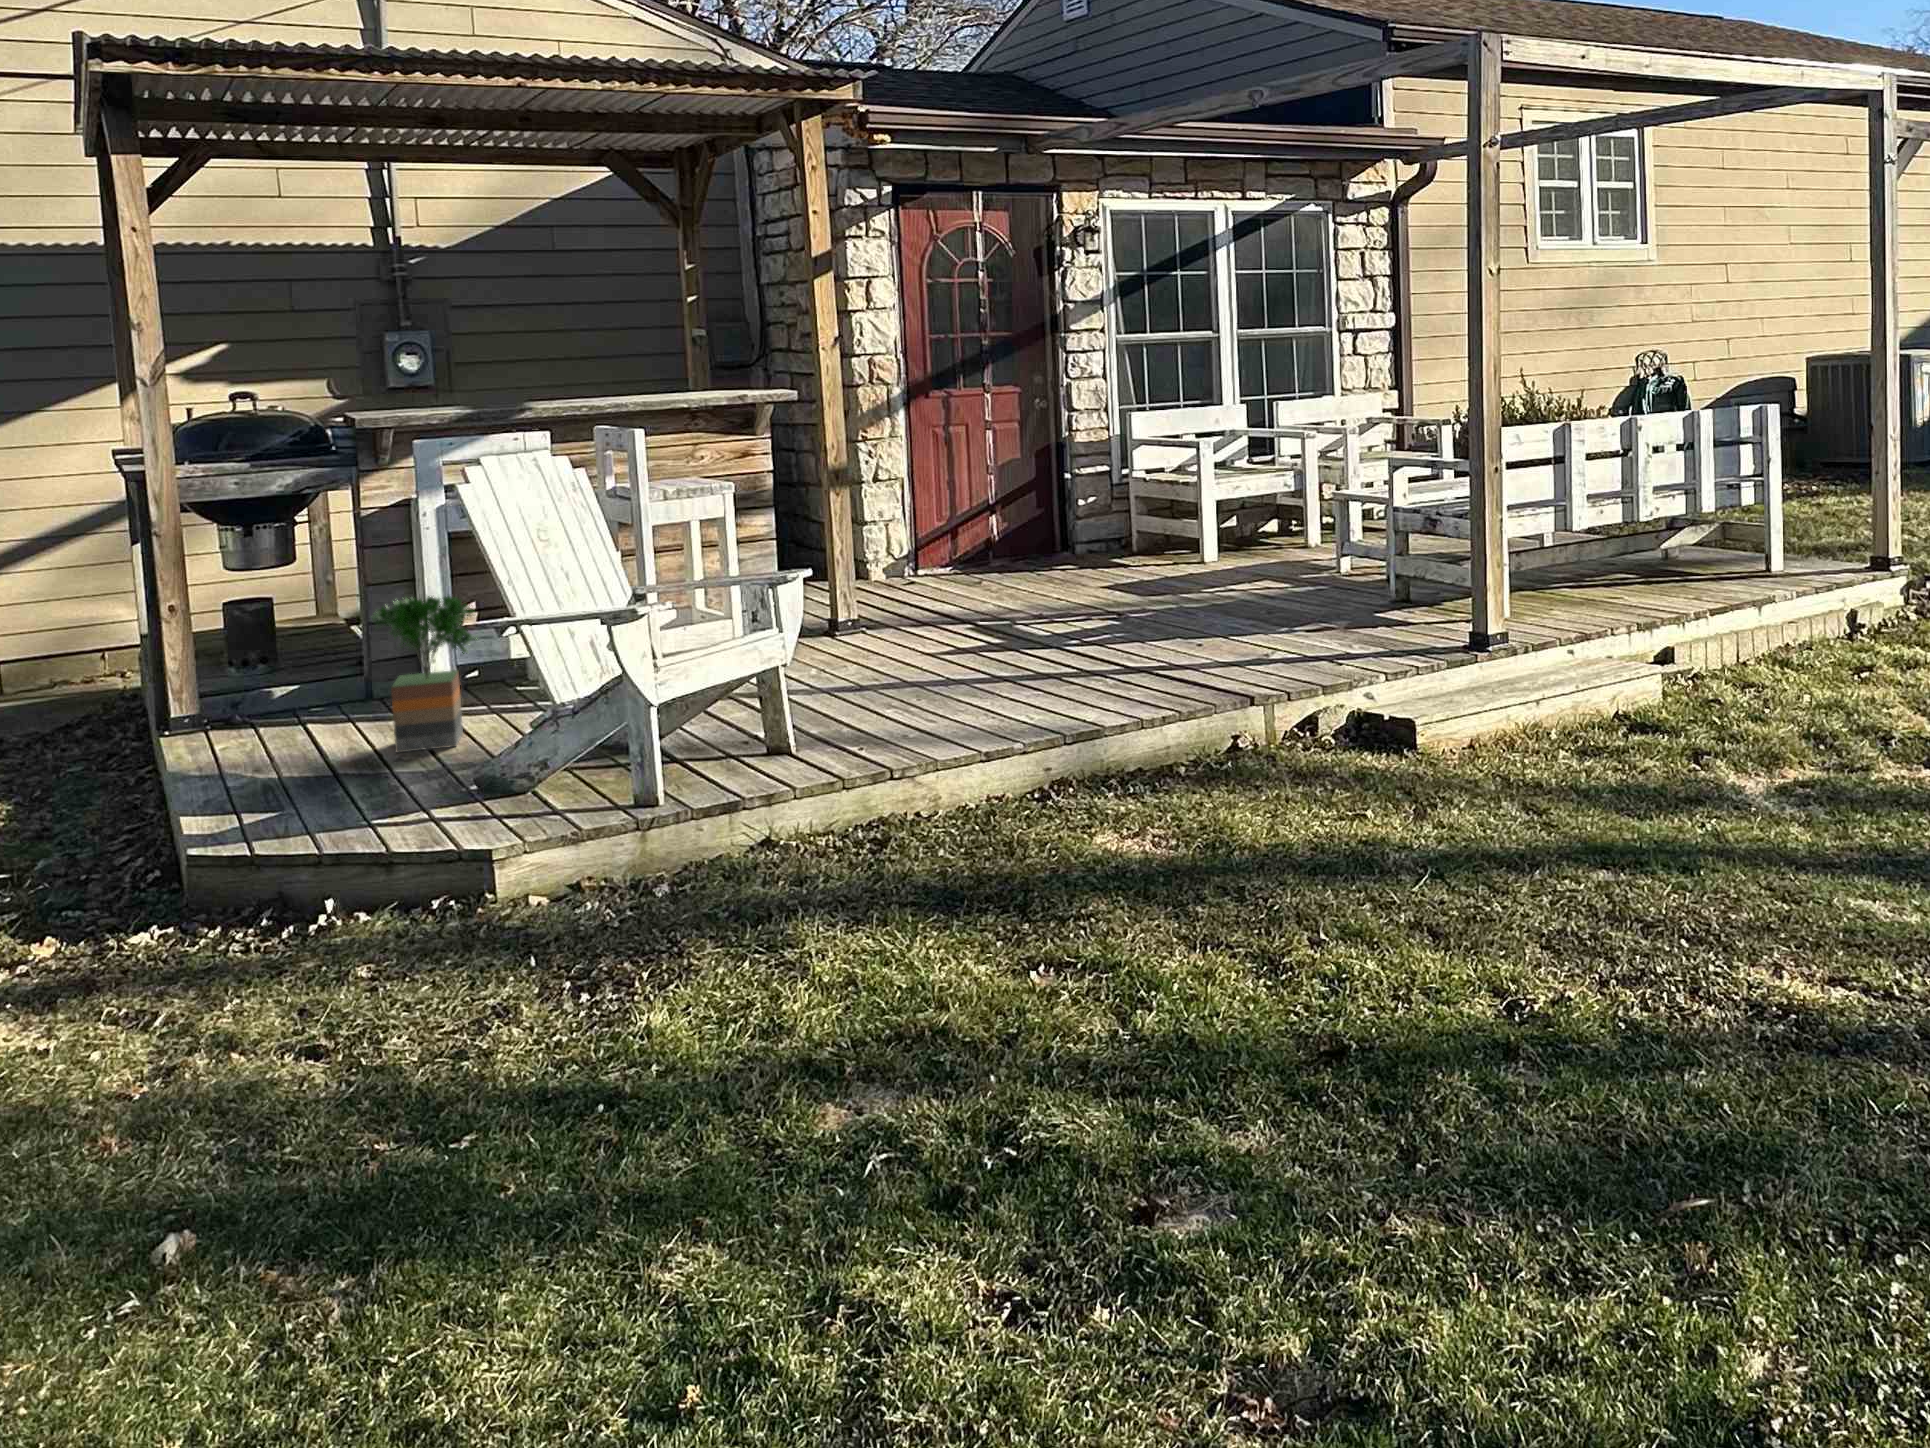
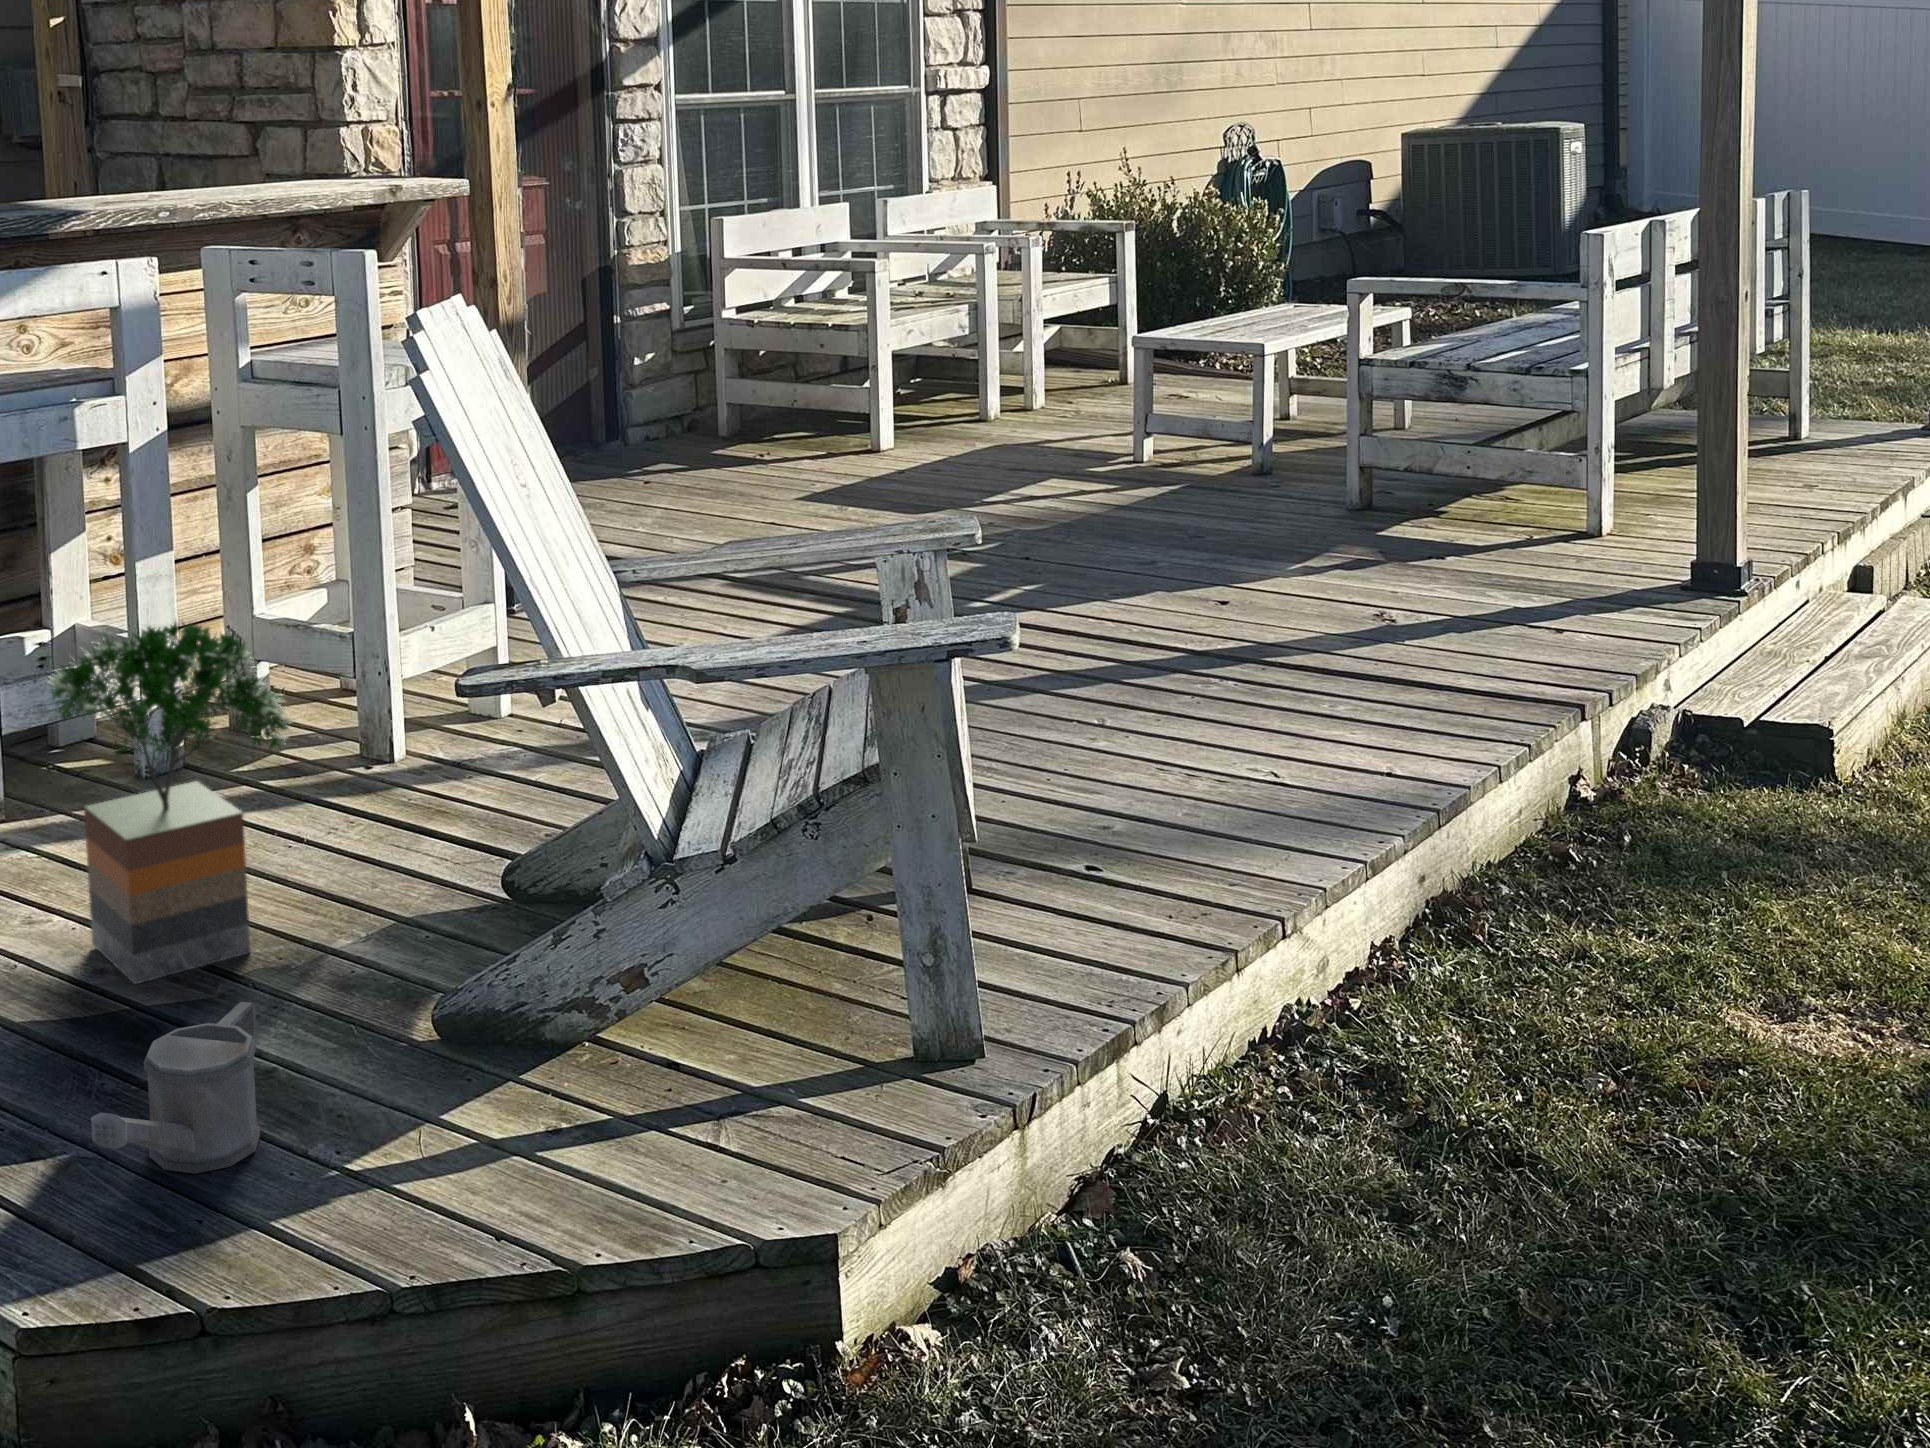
watering can: none [243,746,369,806] -> present [91,1002,260,1174]

